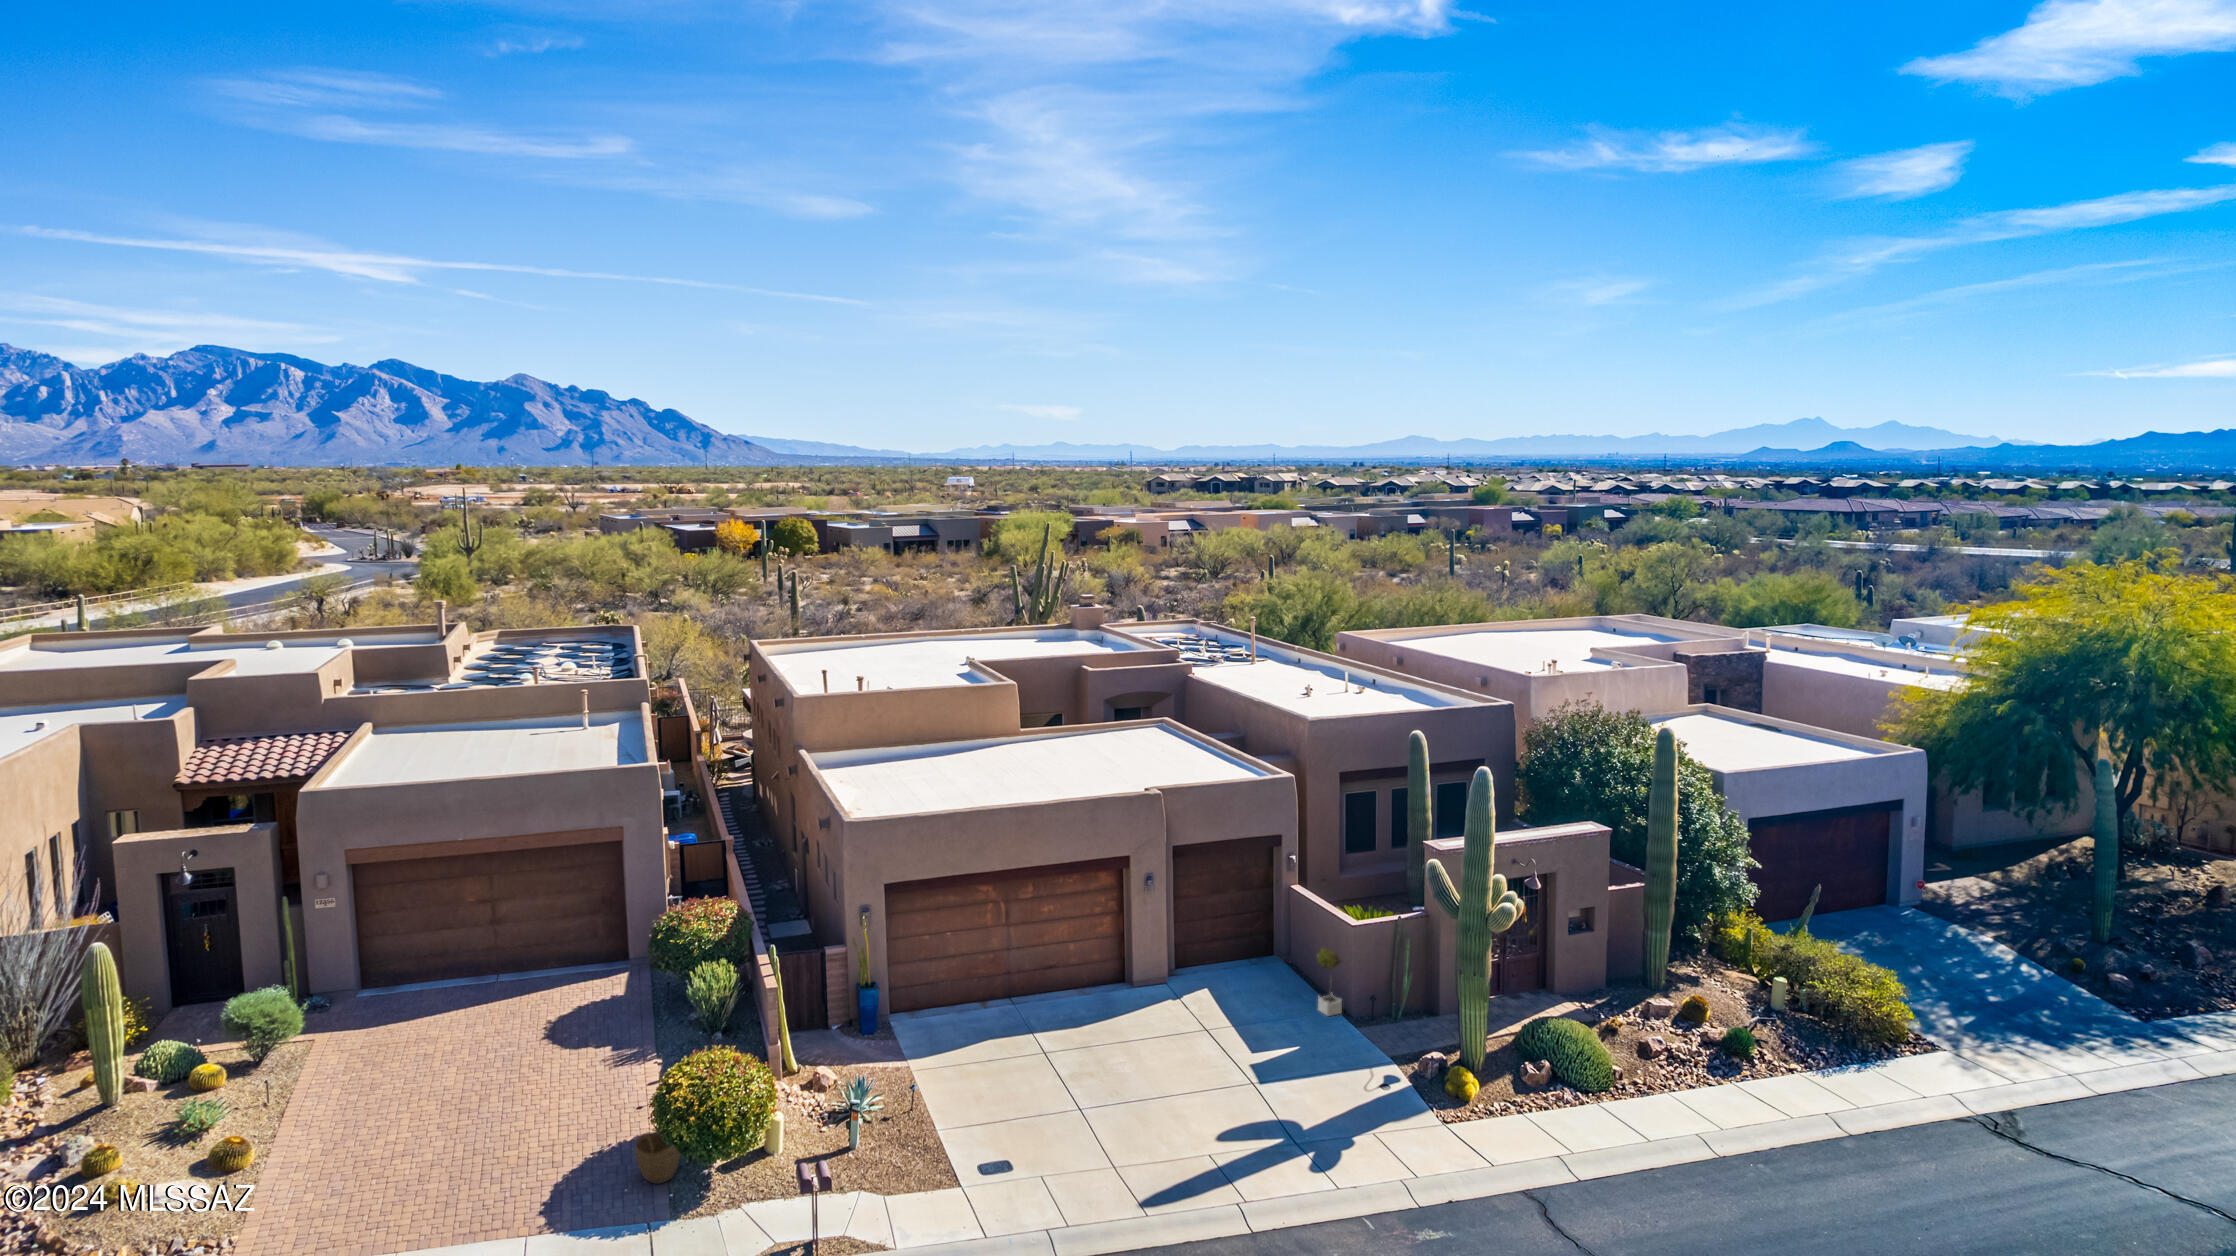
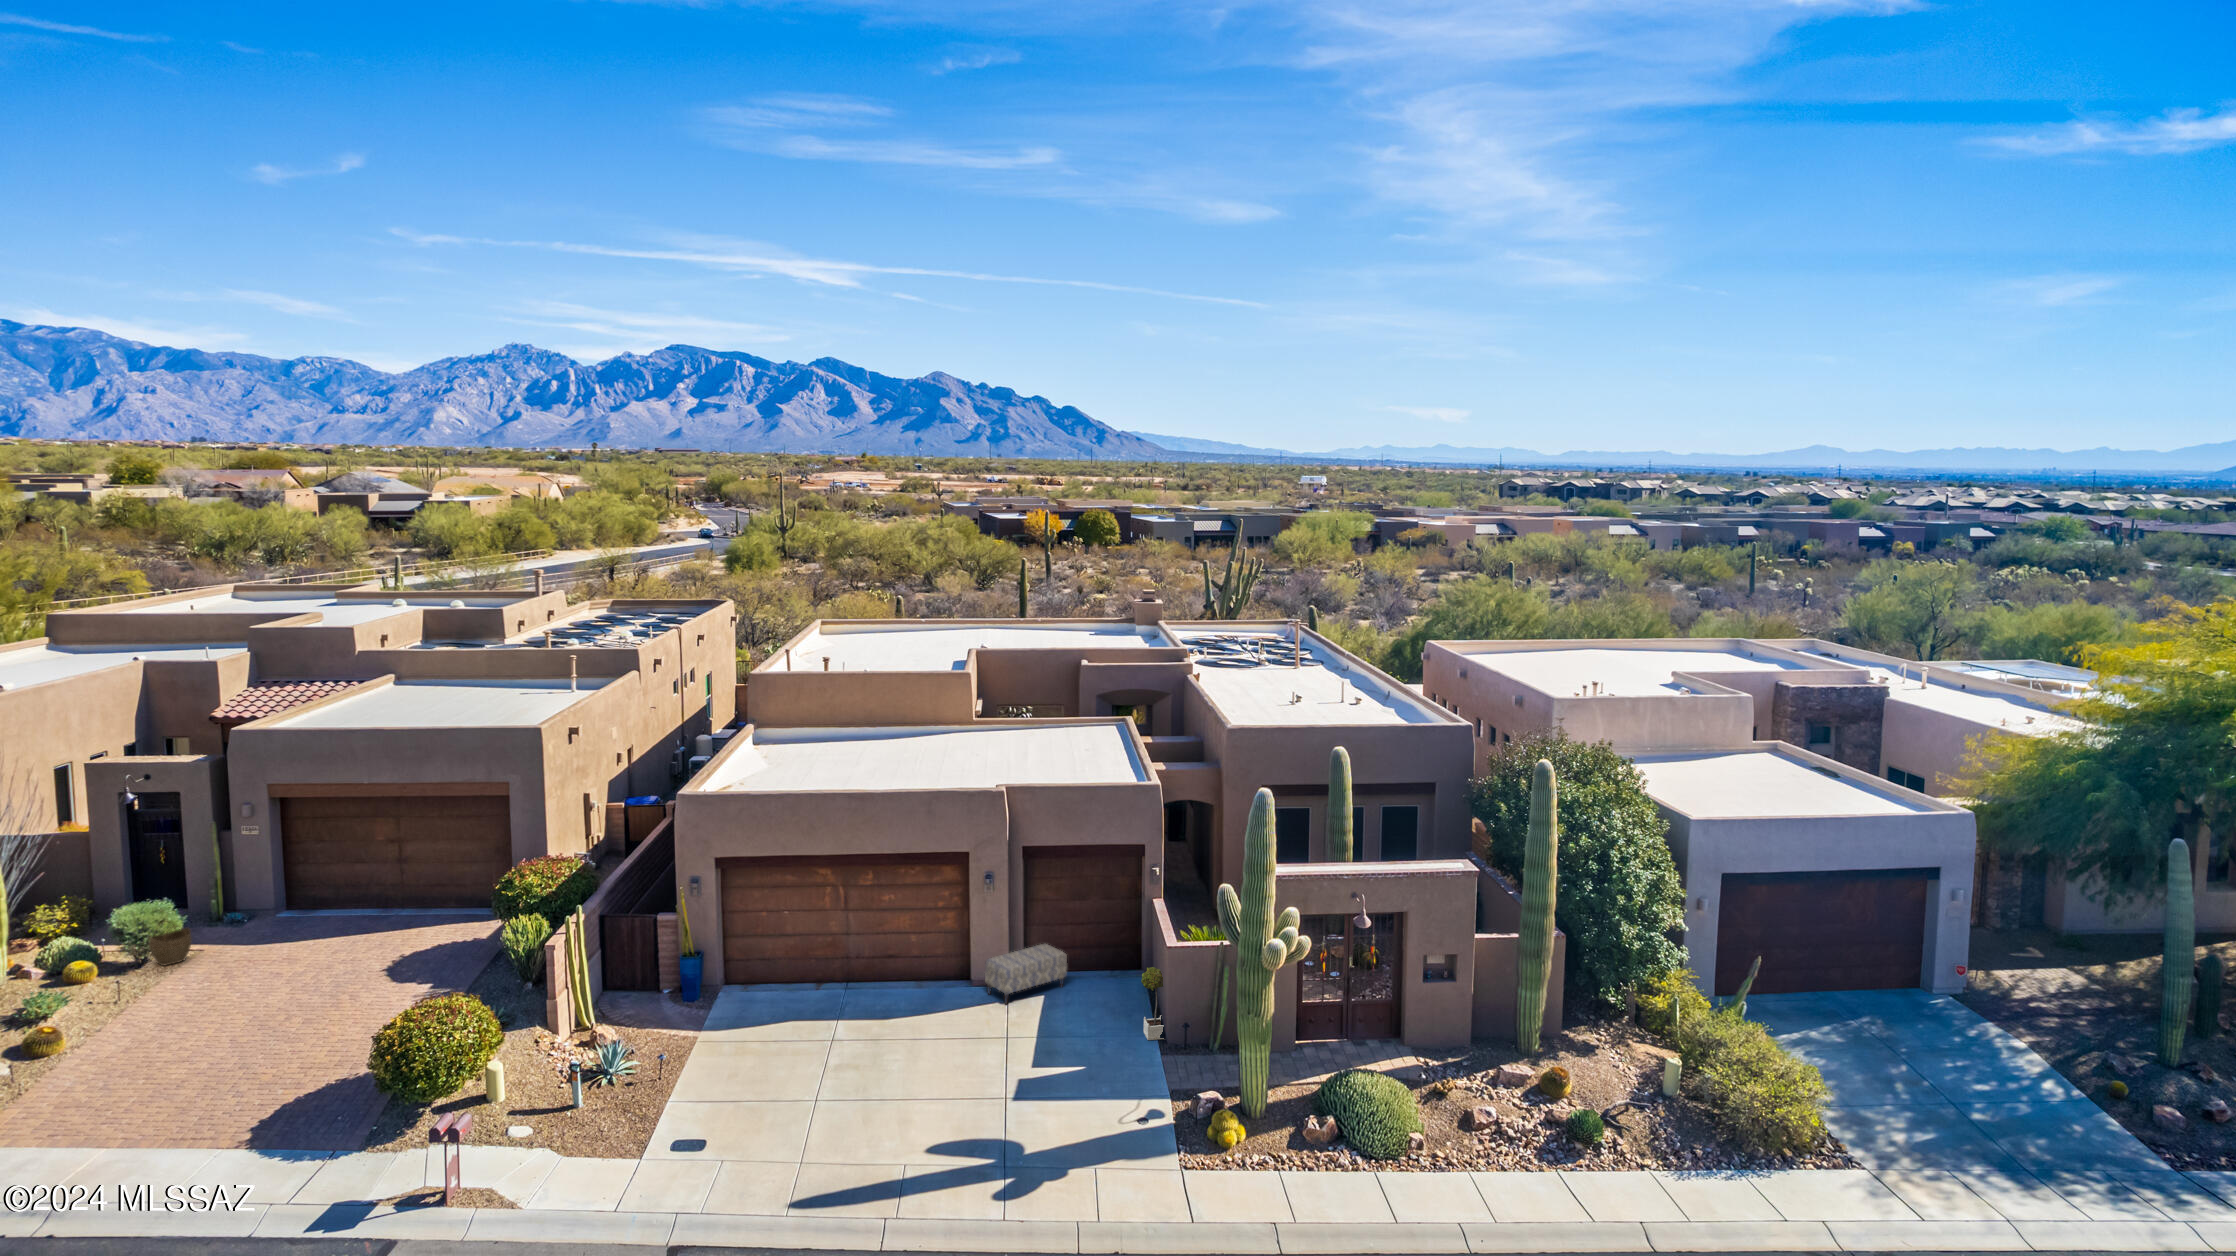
bench: none [1150,939,1218,999] -> present [985,944,1067,1004]
woven basket: present [635,1132,680,1184] -> present [149,925,192,966]

